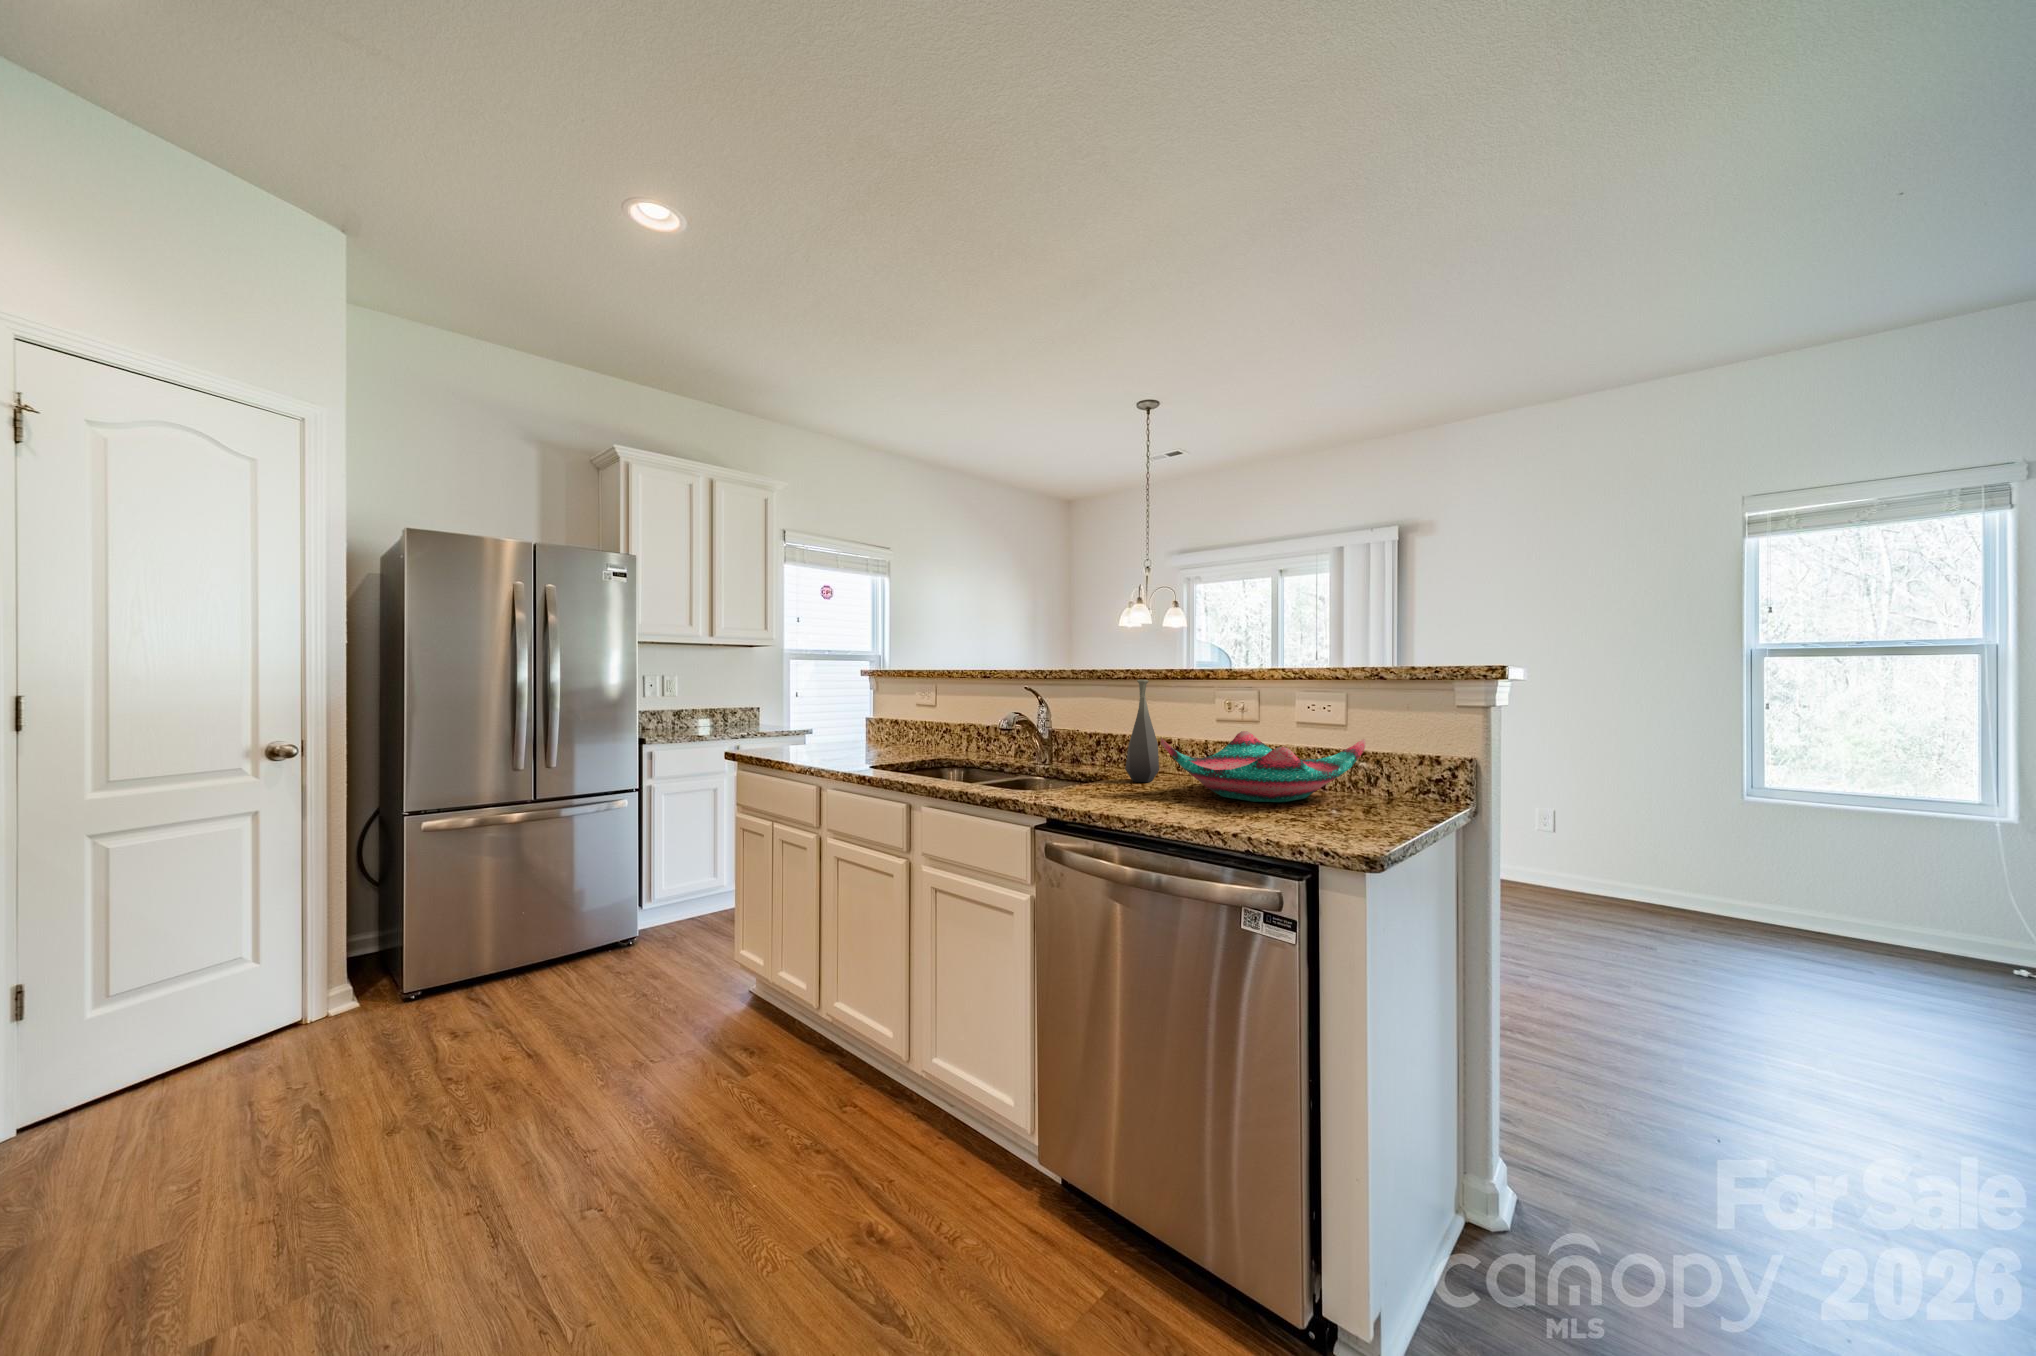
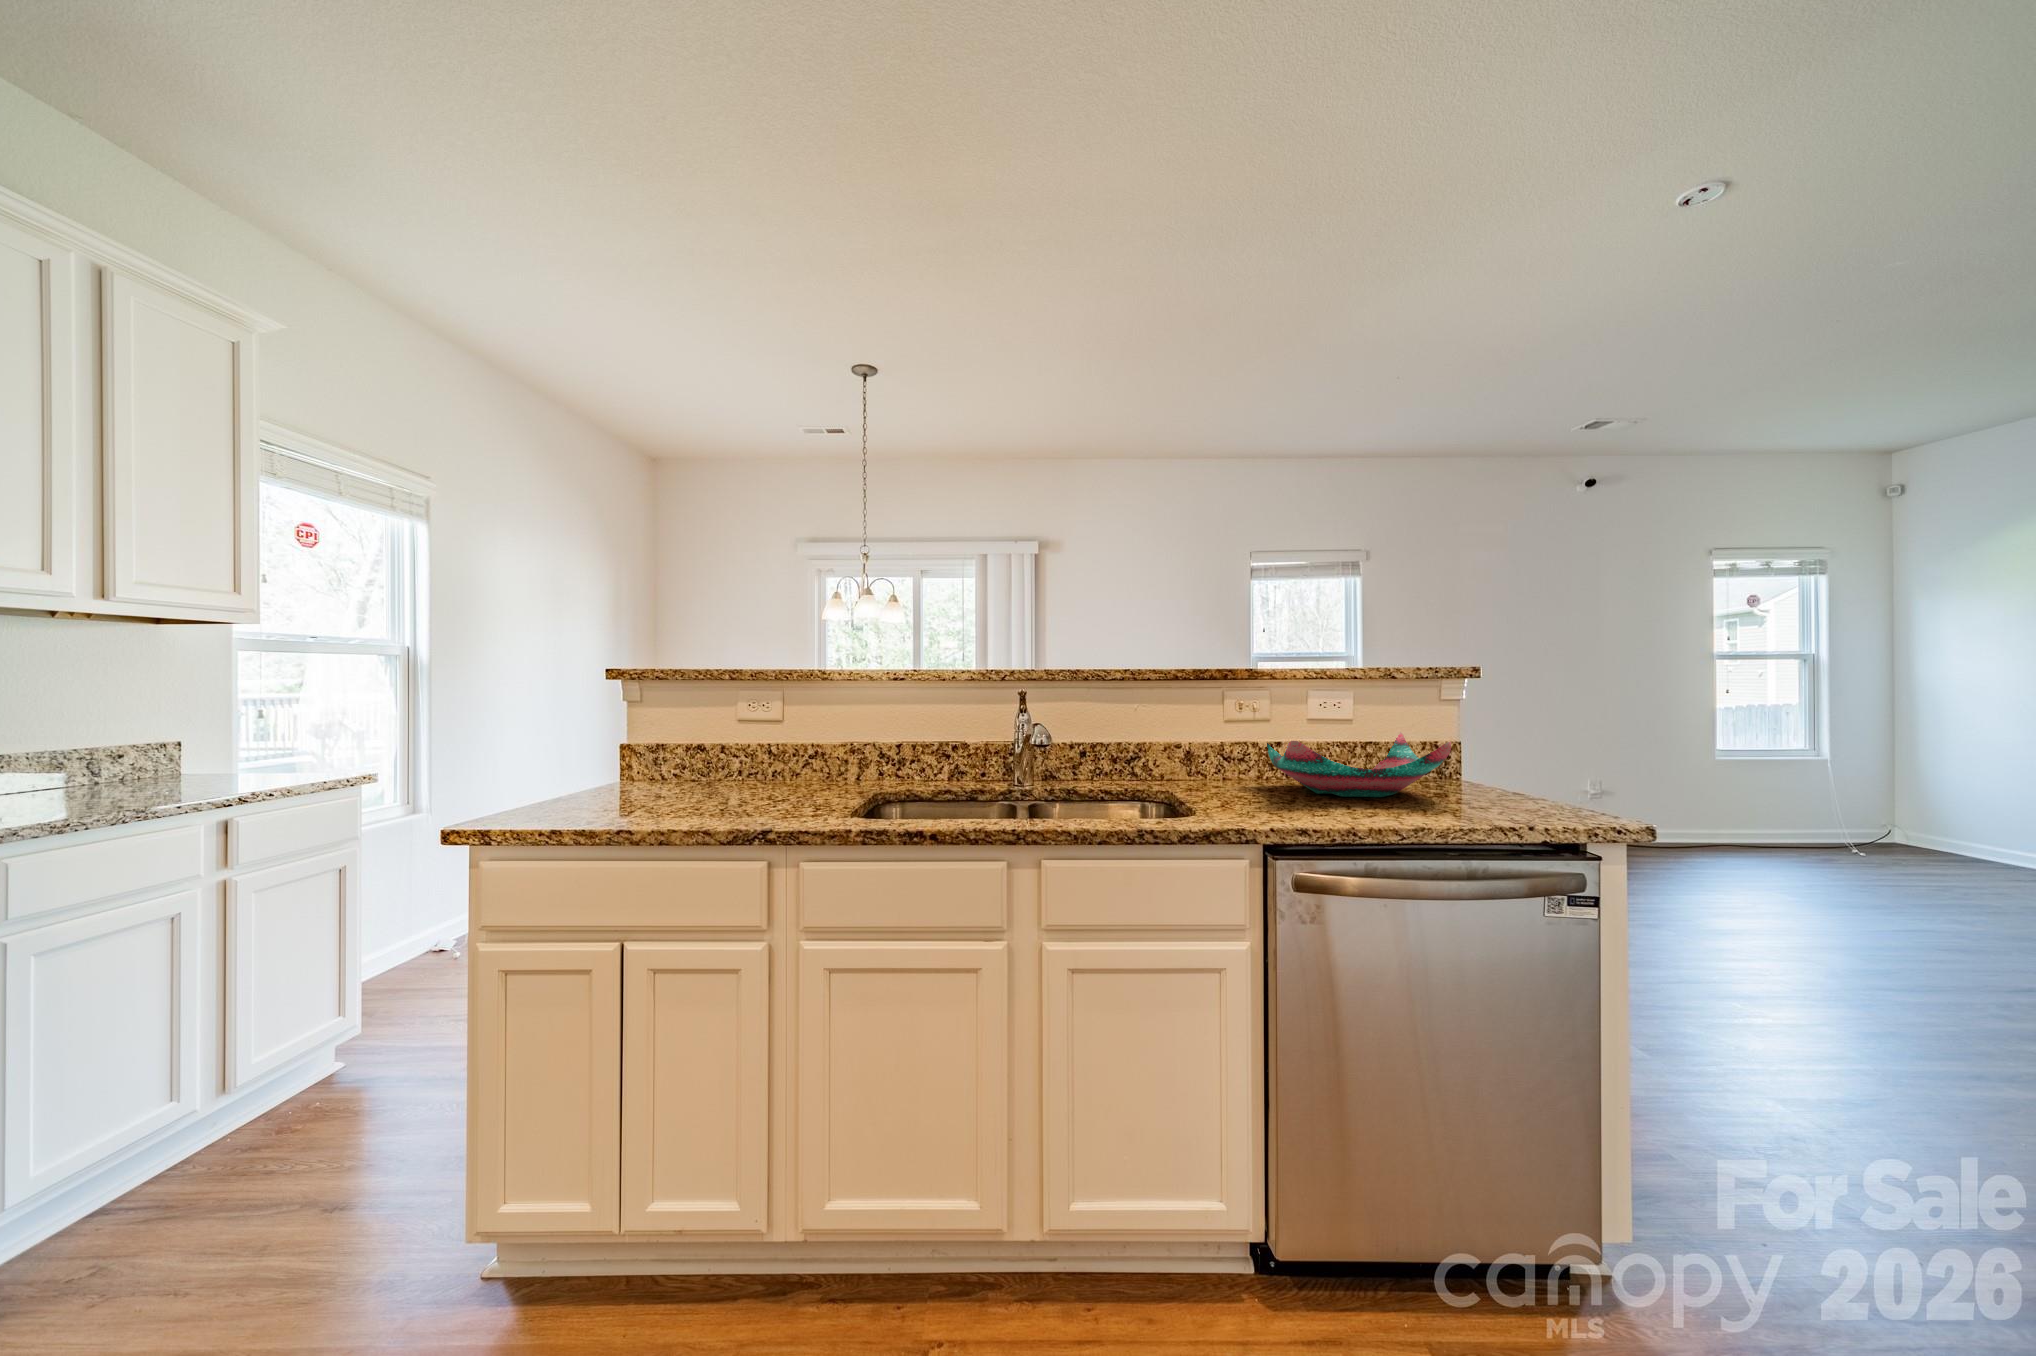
bottle: present [1125,680,1159,782] -> none [1177,680,1215,793]

